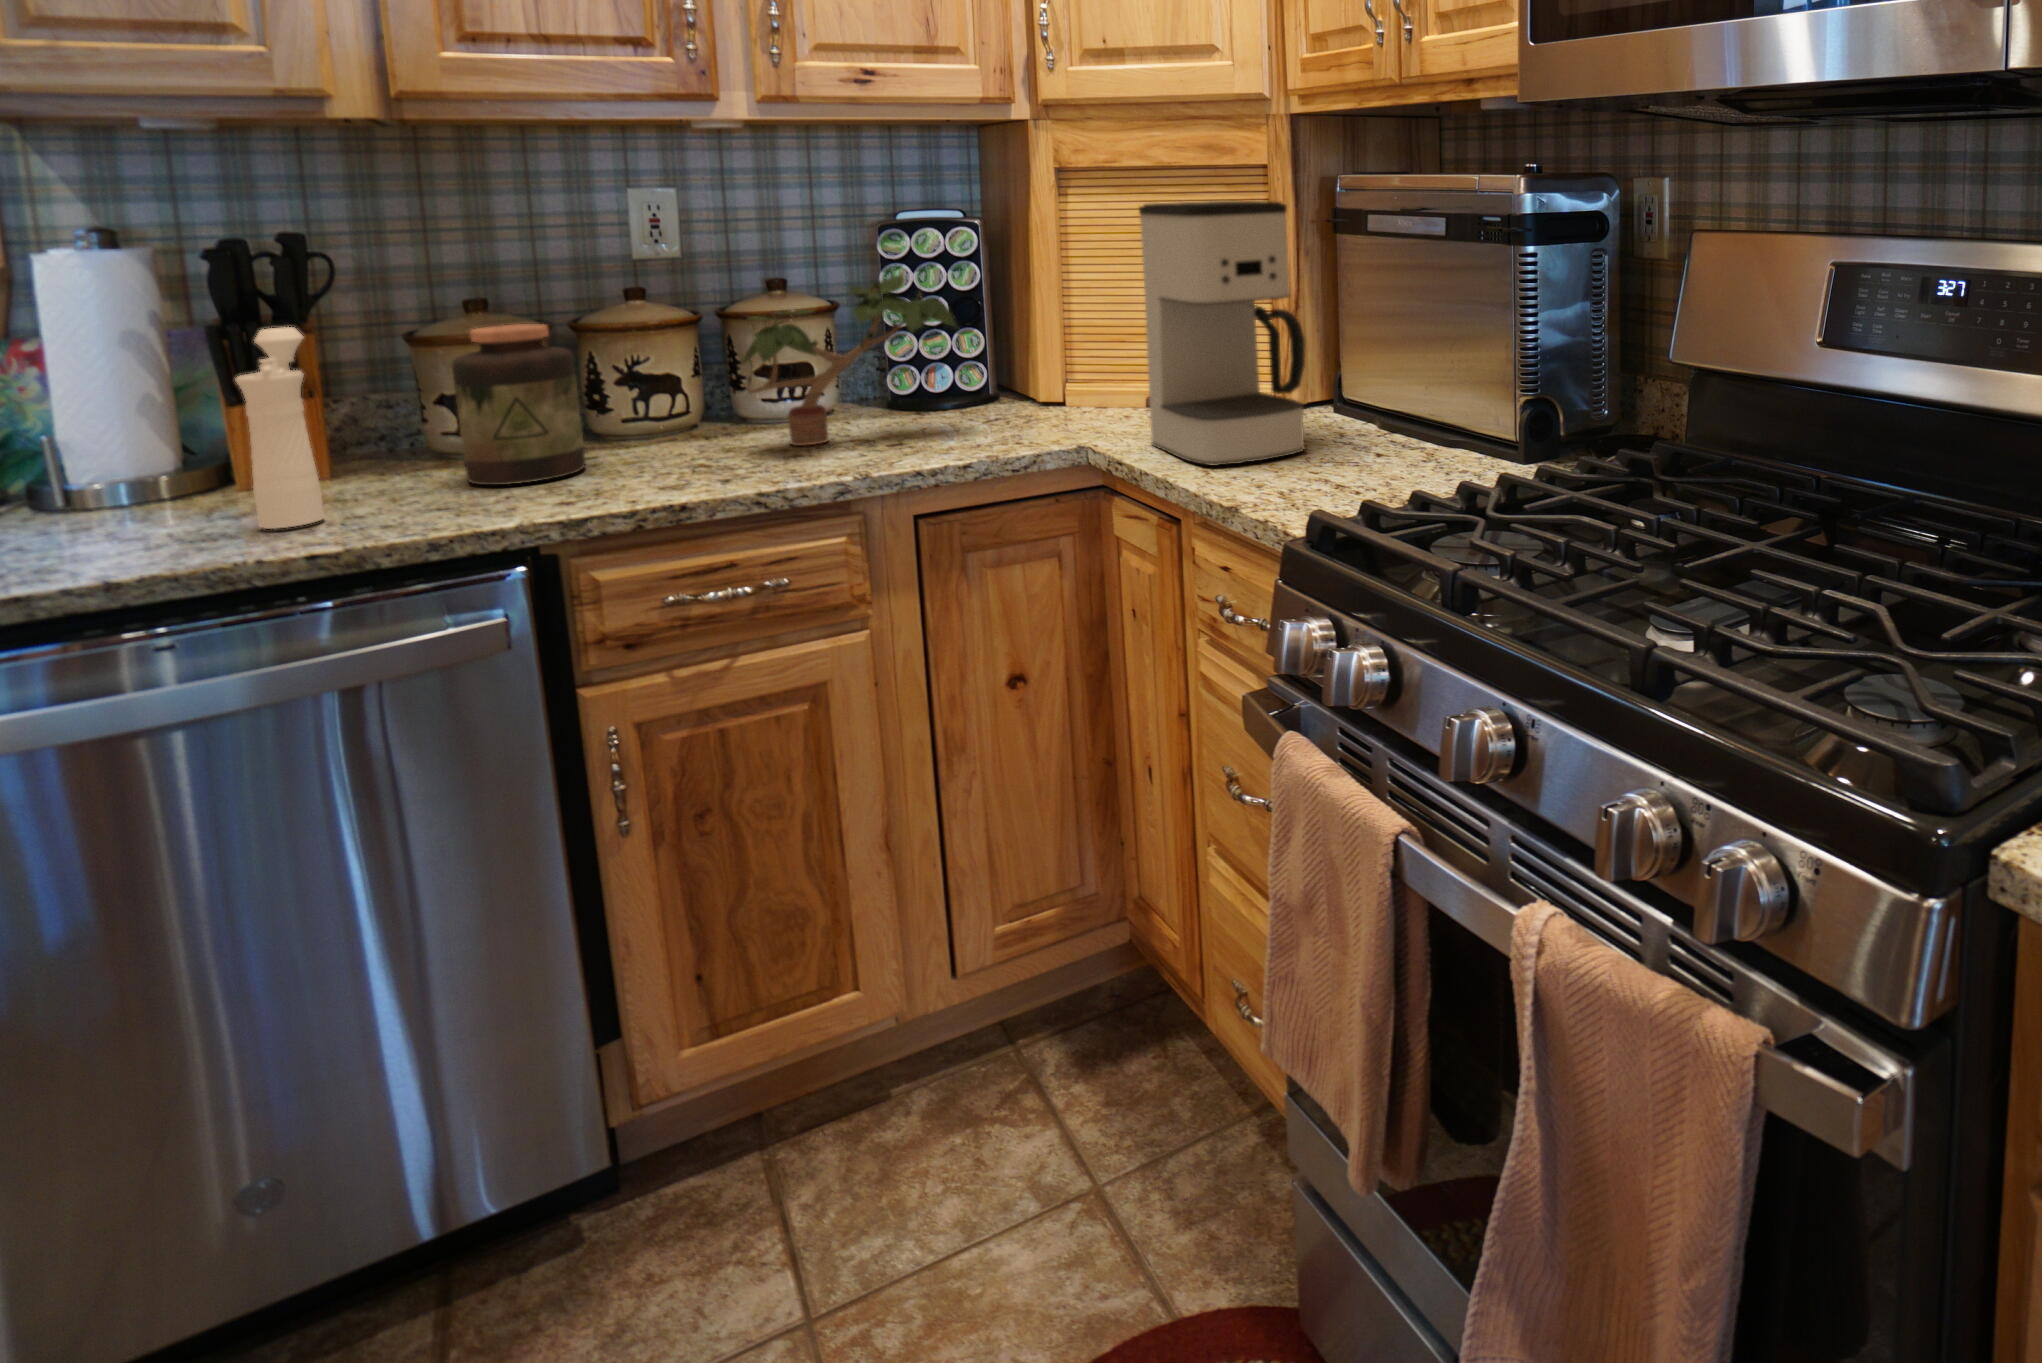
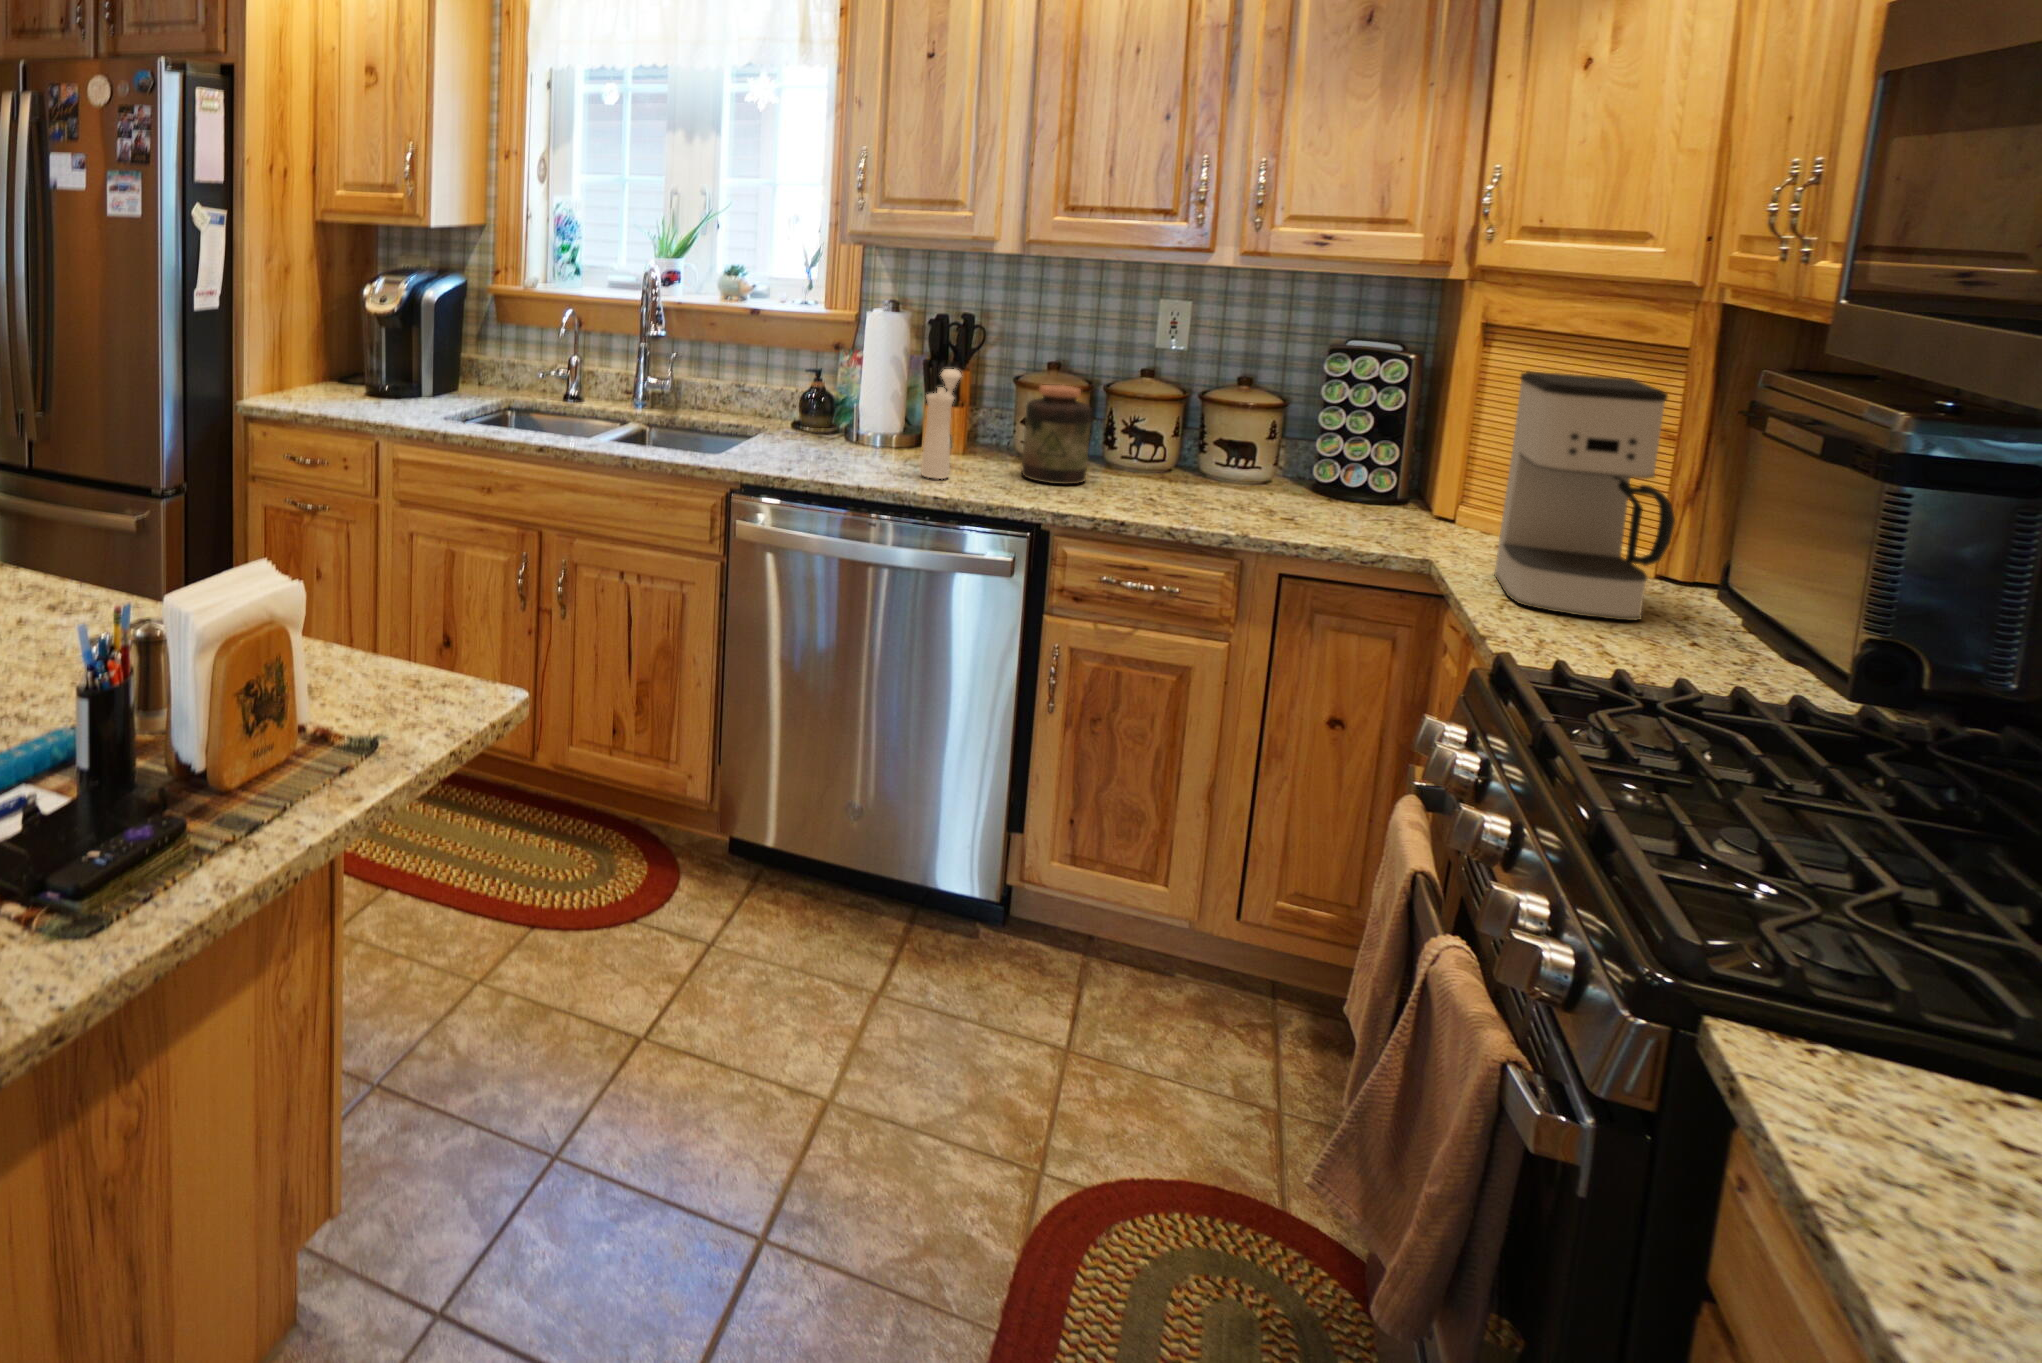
potted plant: present [739,274,958,446] -> none [1176,384,1381,503]

